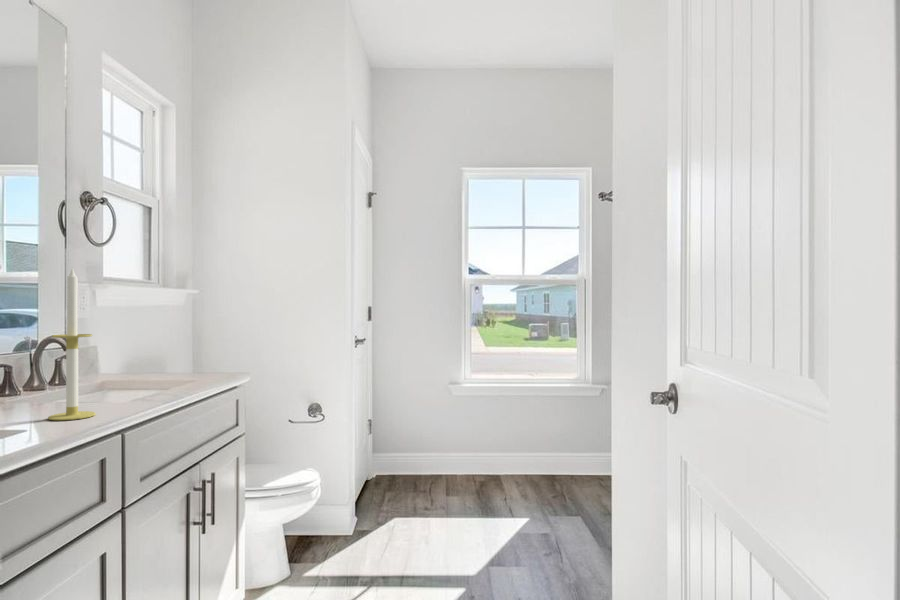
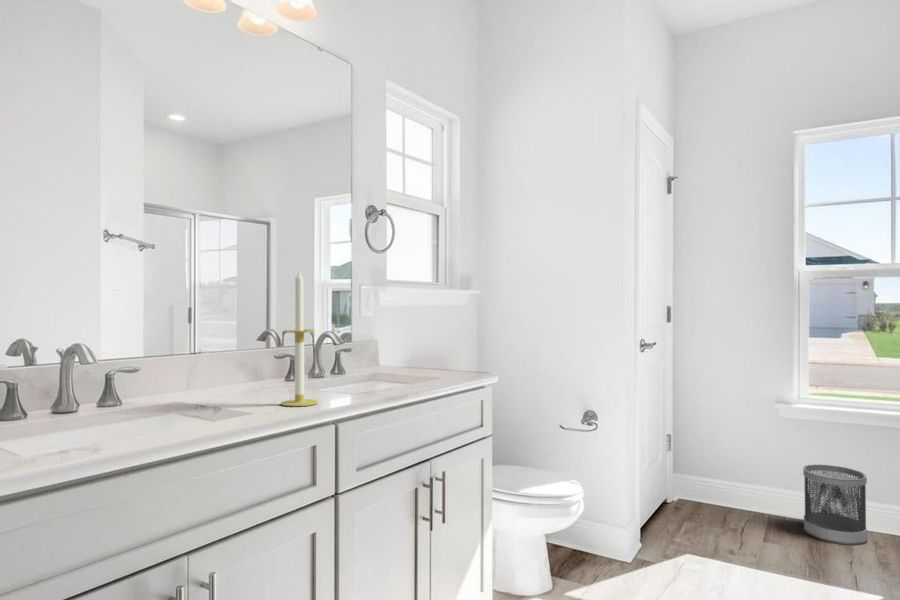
wastebasket: none [471,429,512,487] -> present [803,464,867,545]

